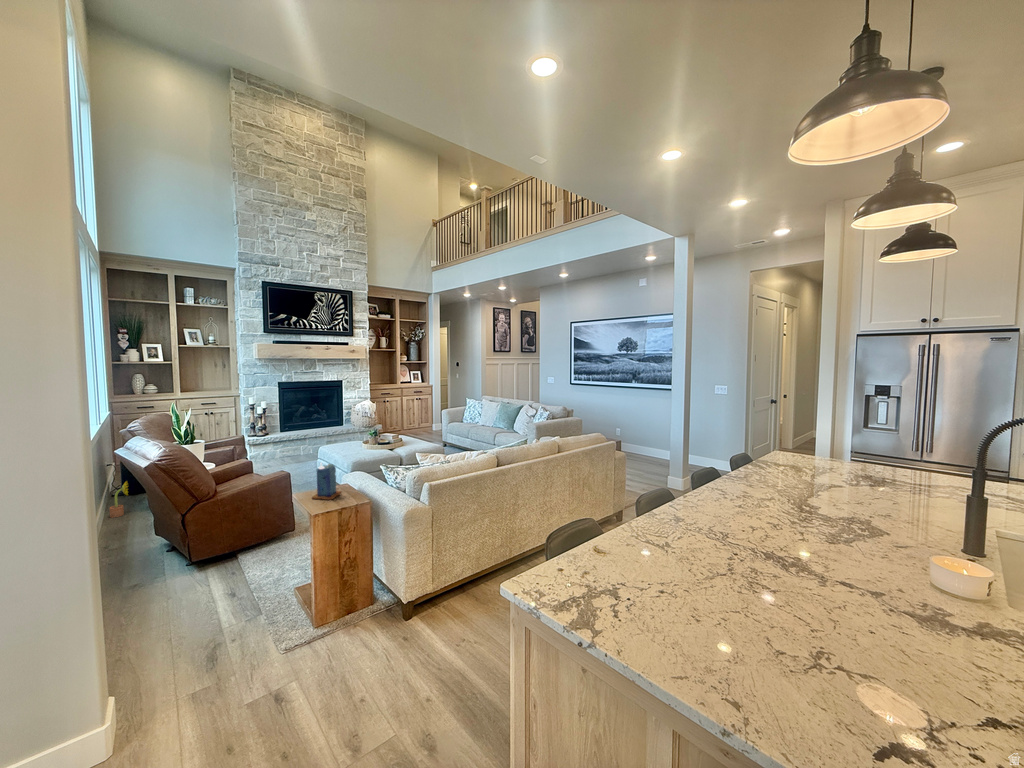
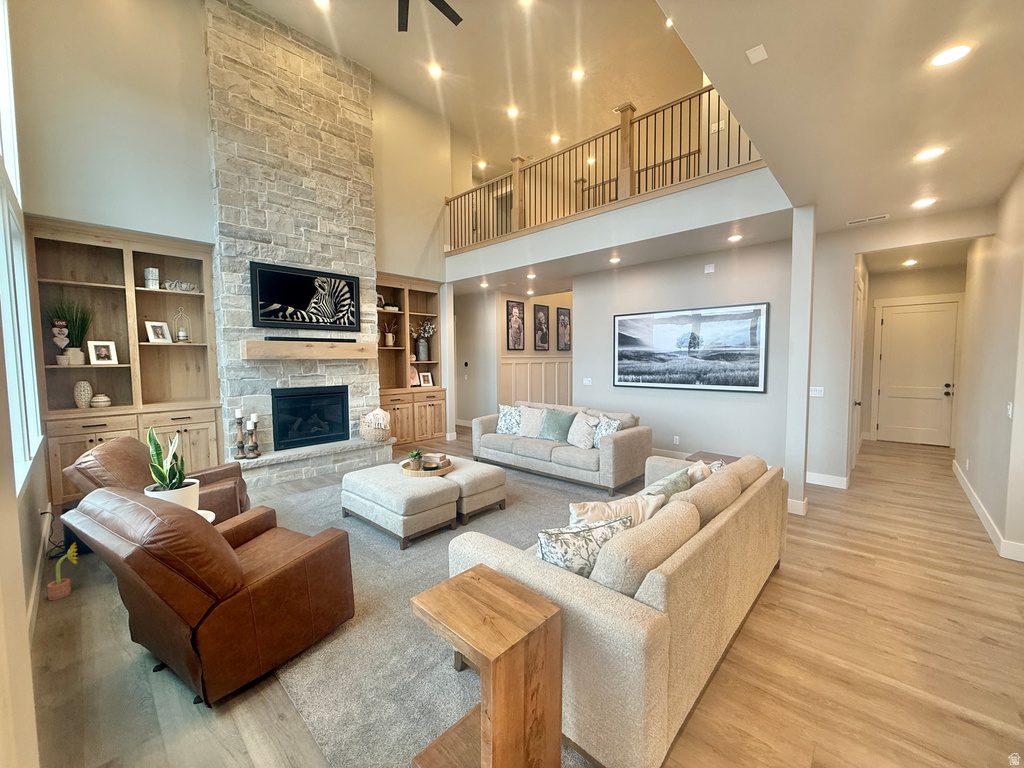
candle: present [312,463,342,500] -> none [452,540,491,608]

